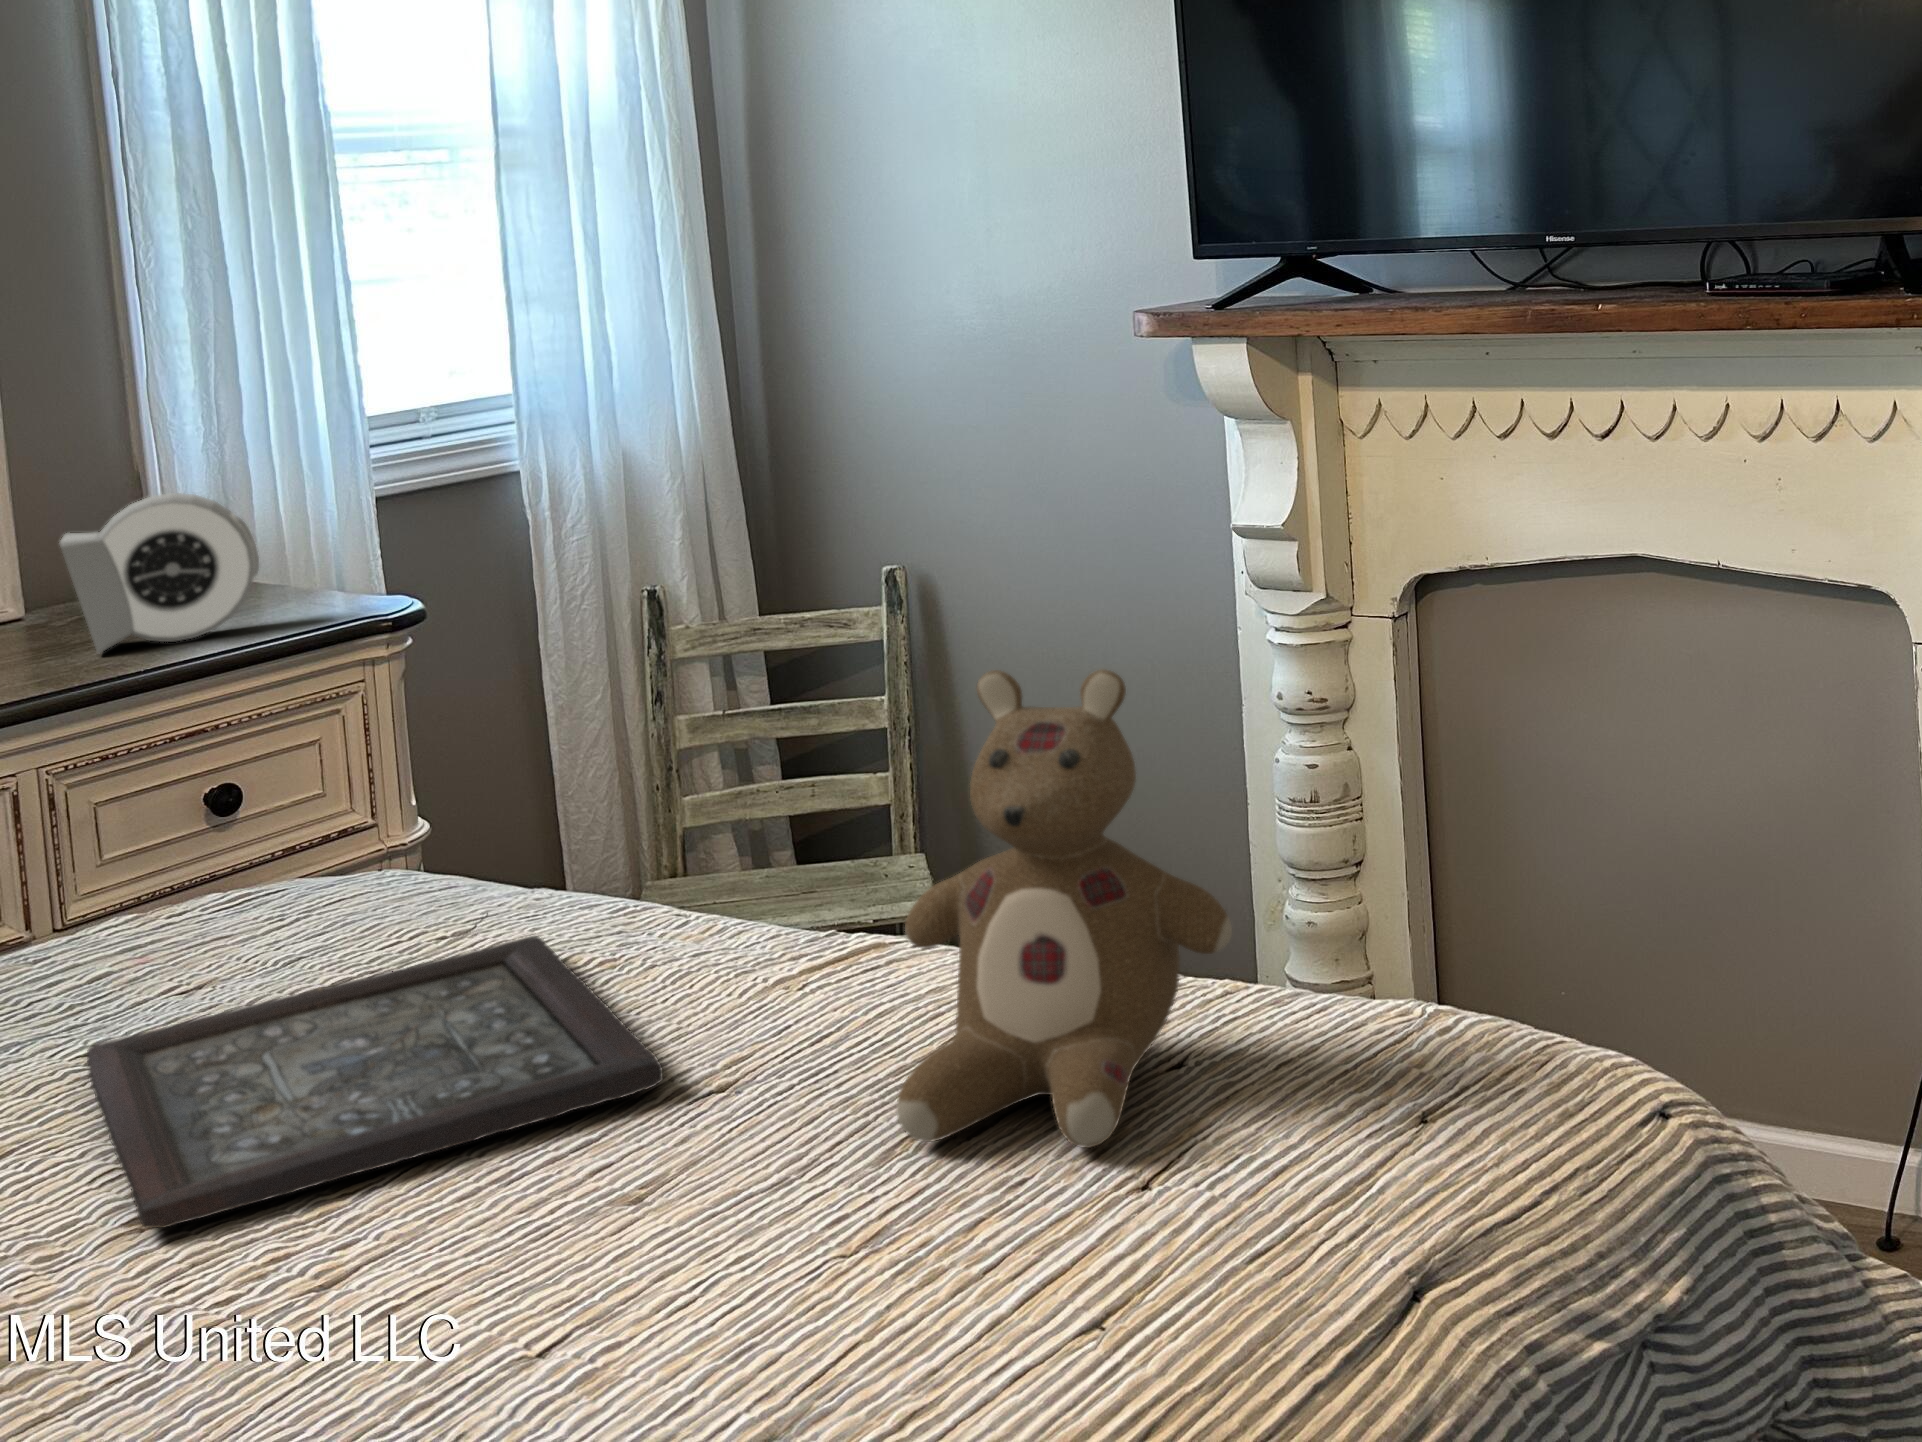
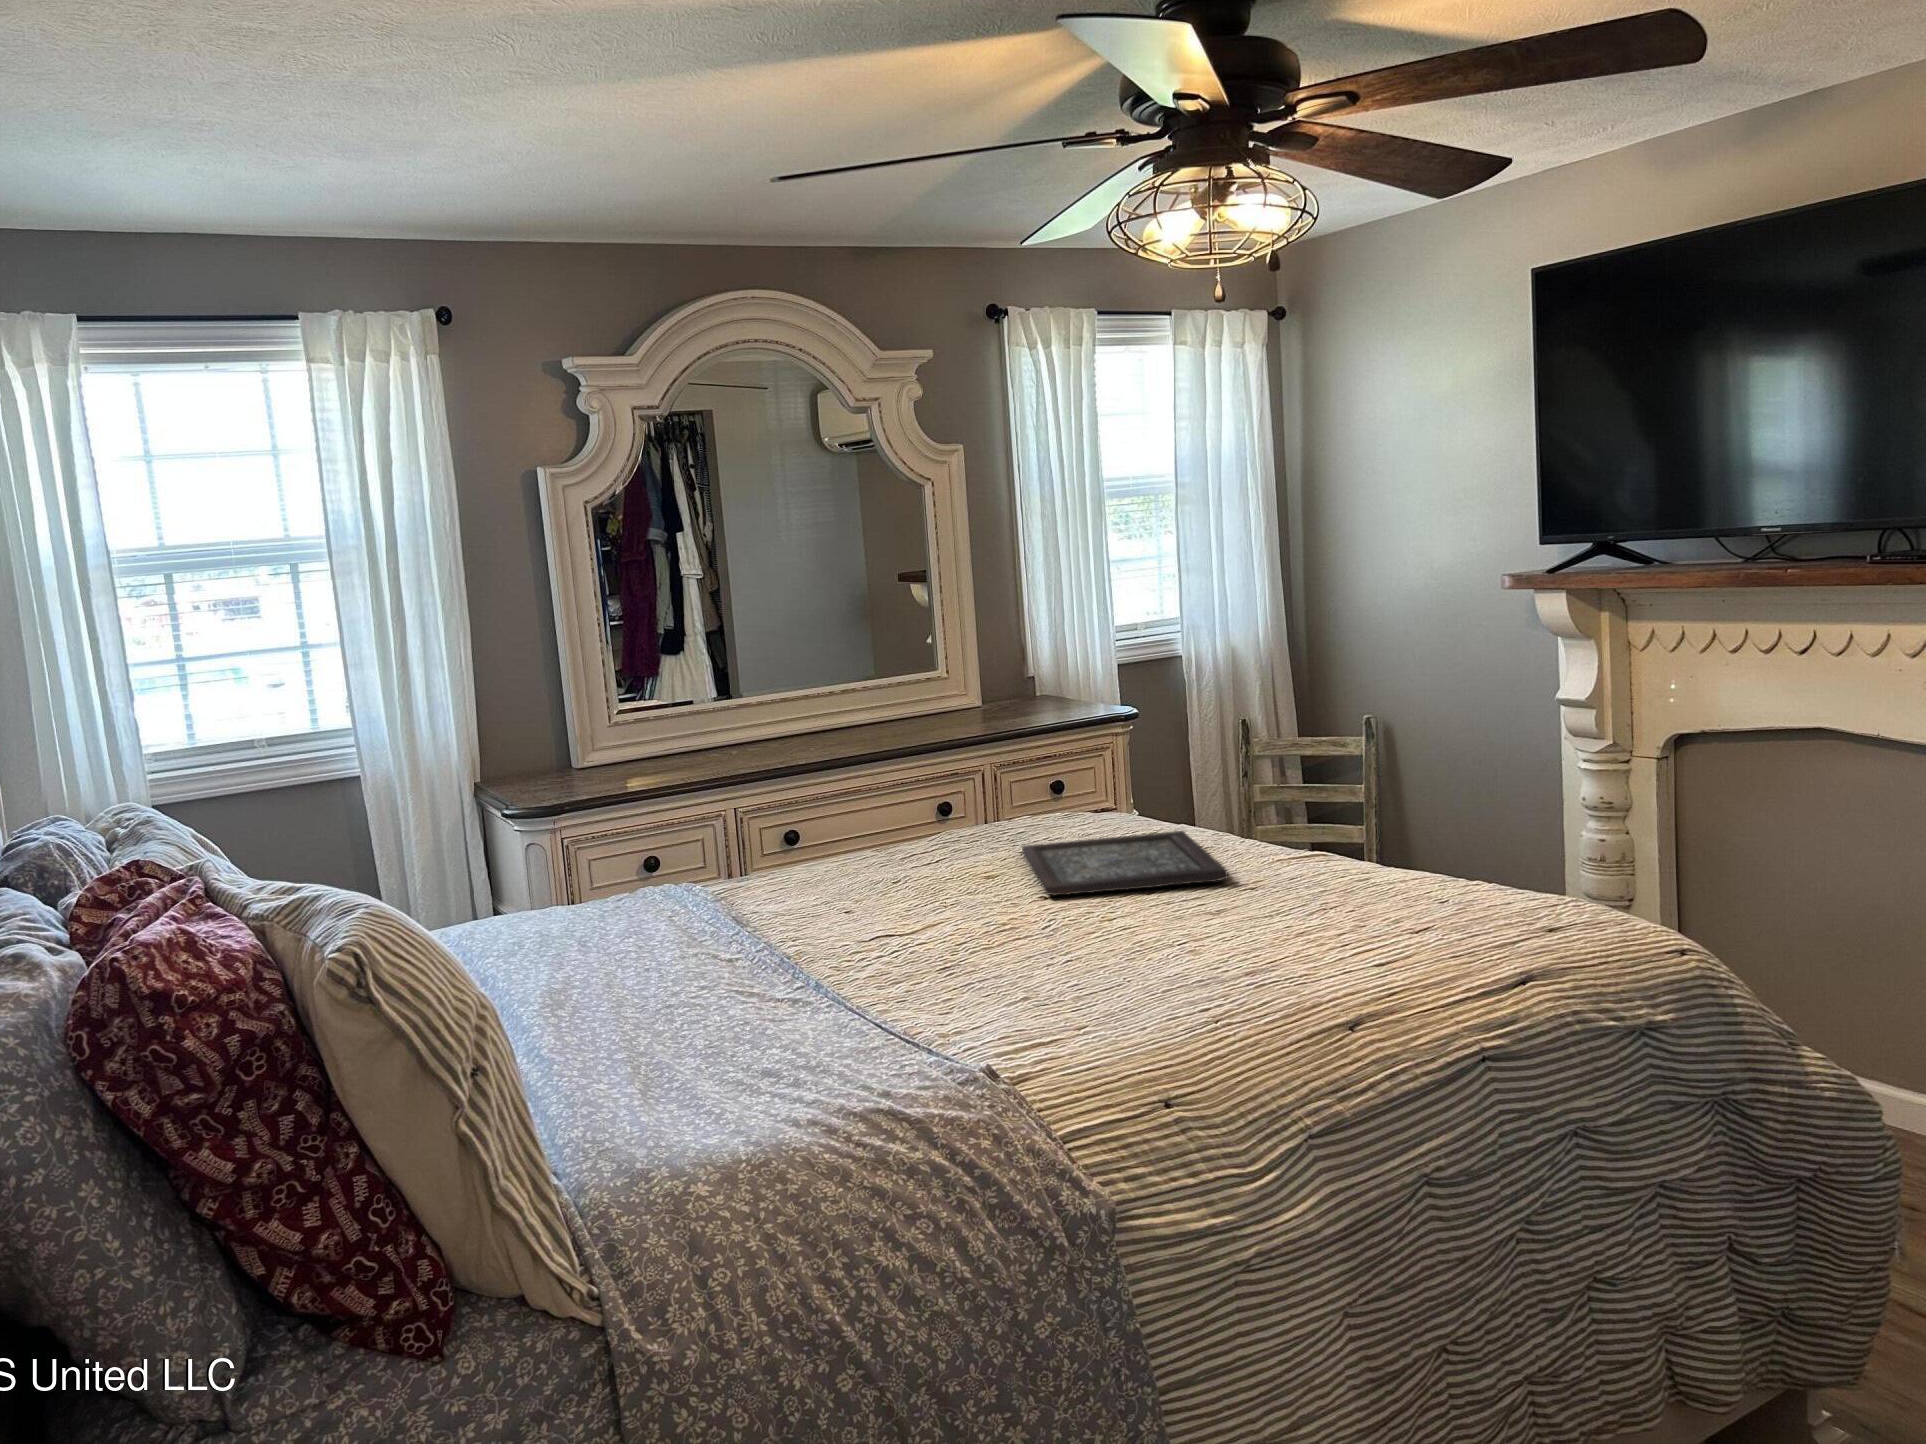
alarm clock: present [60,493,259,653] -> none [997,653,1073,721]
stuffed bear: present [896,669,1232,1148] -> none [1316,719,1468,916]

